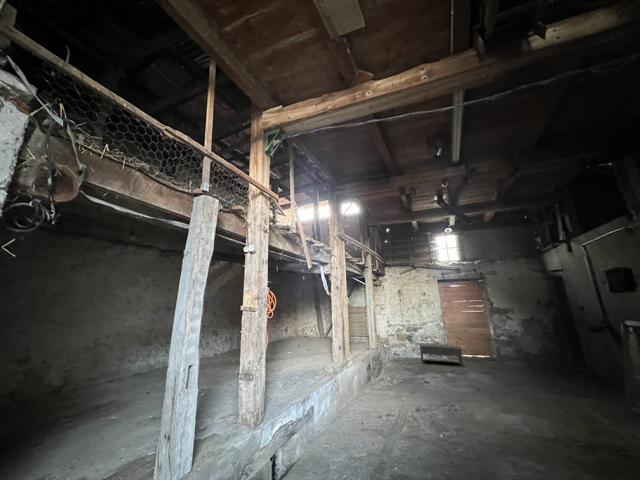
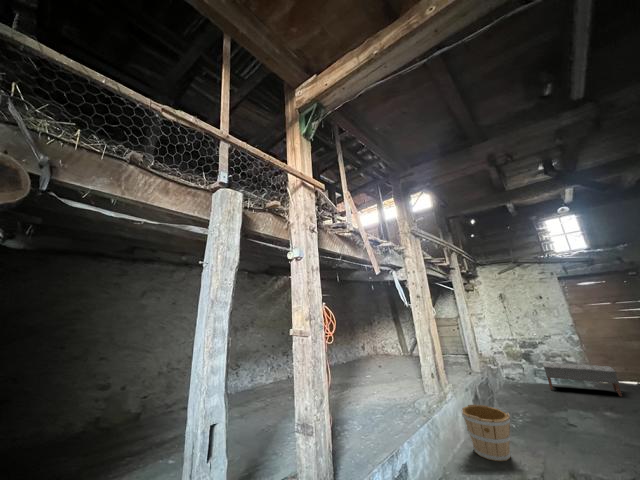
wooden bucket: none [357,370,388,408] -> present [462,404,511,461]

